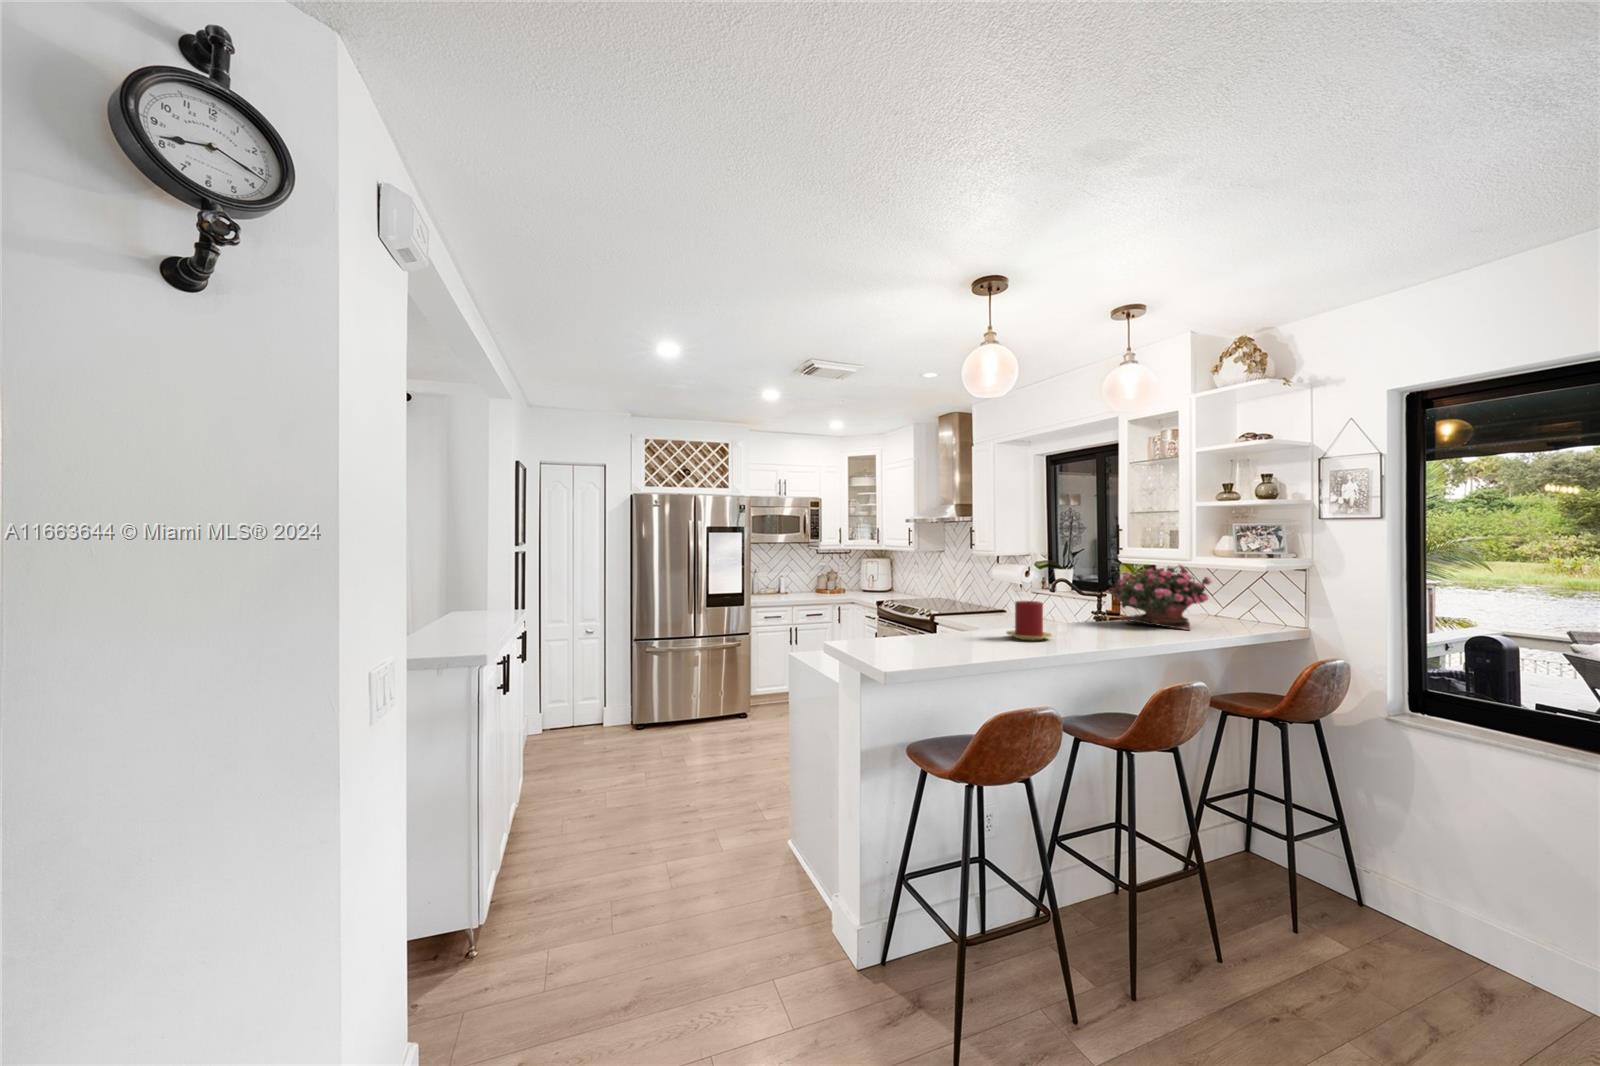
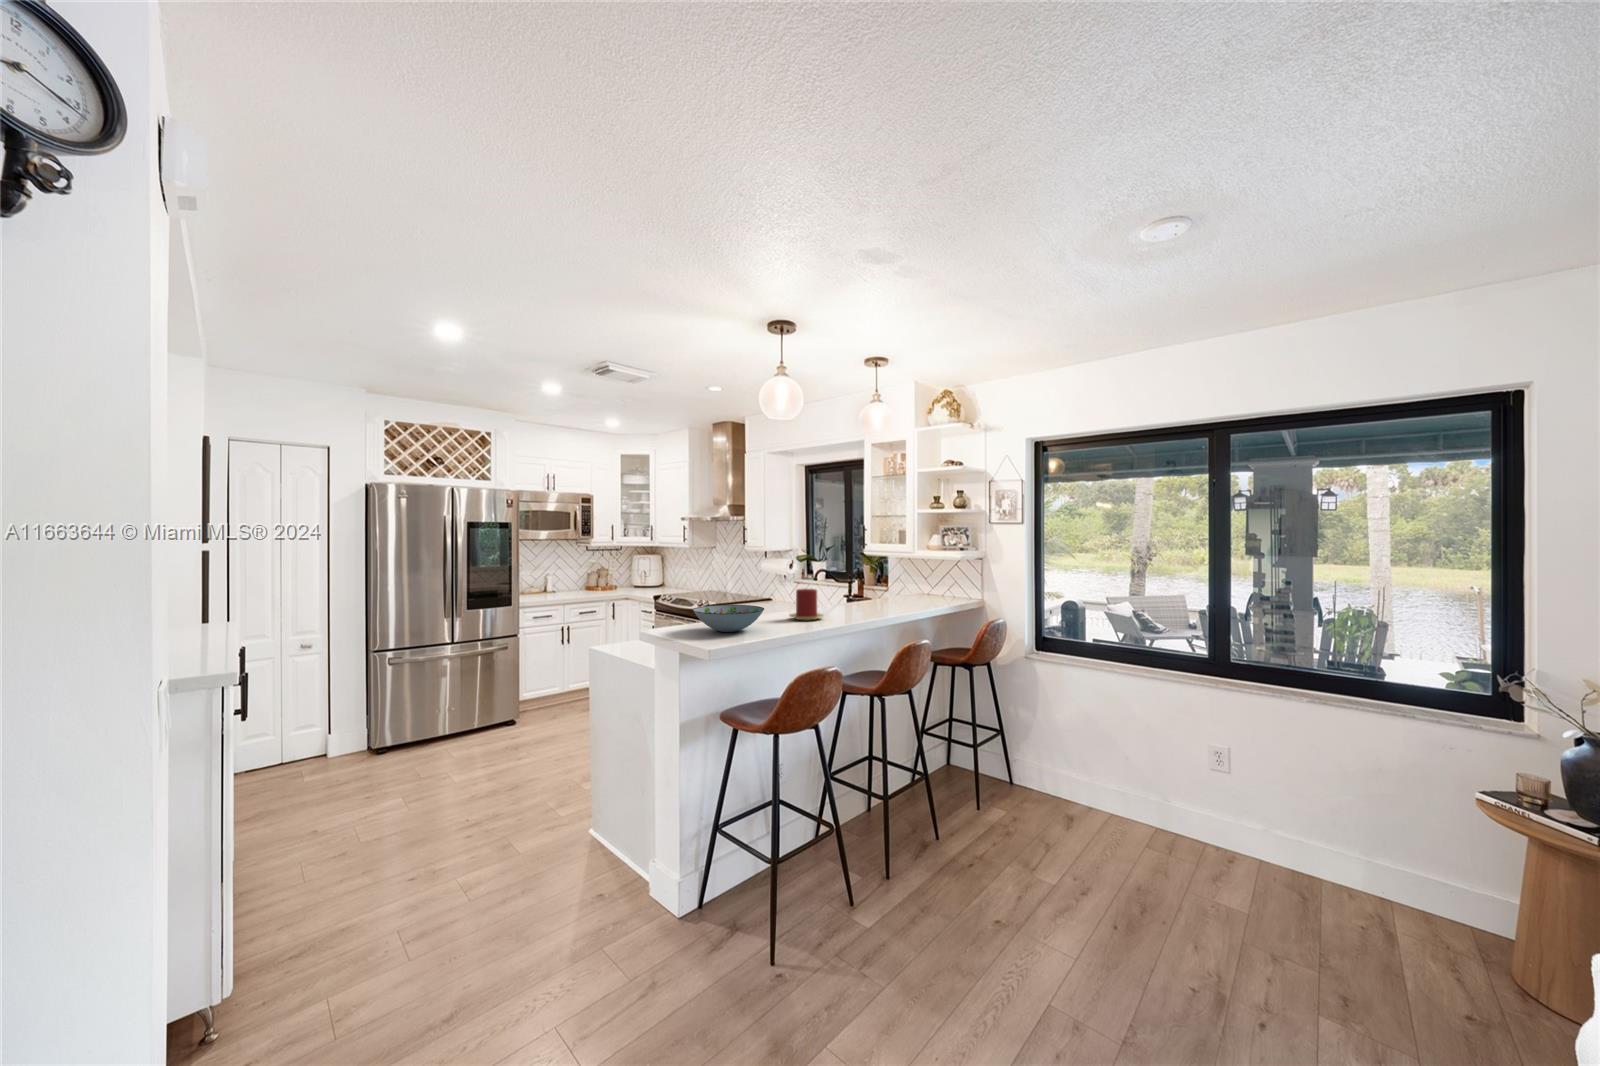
potted flower: present [1110,565,1212,630] -> none [860,557,928,606]
decorative bowl: none [882,615,968,648] -> present [693,605,764,632]

